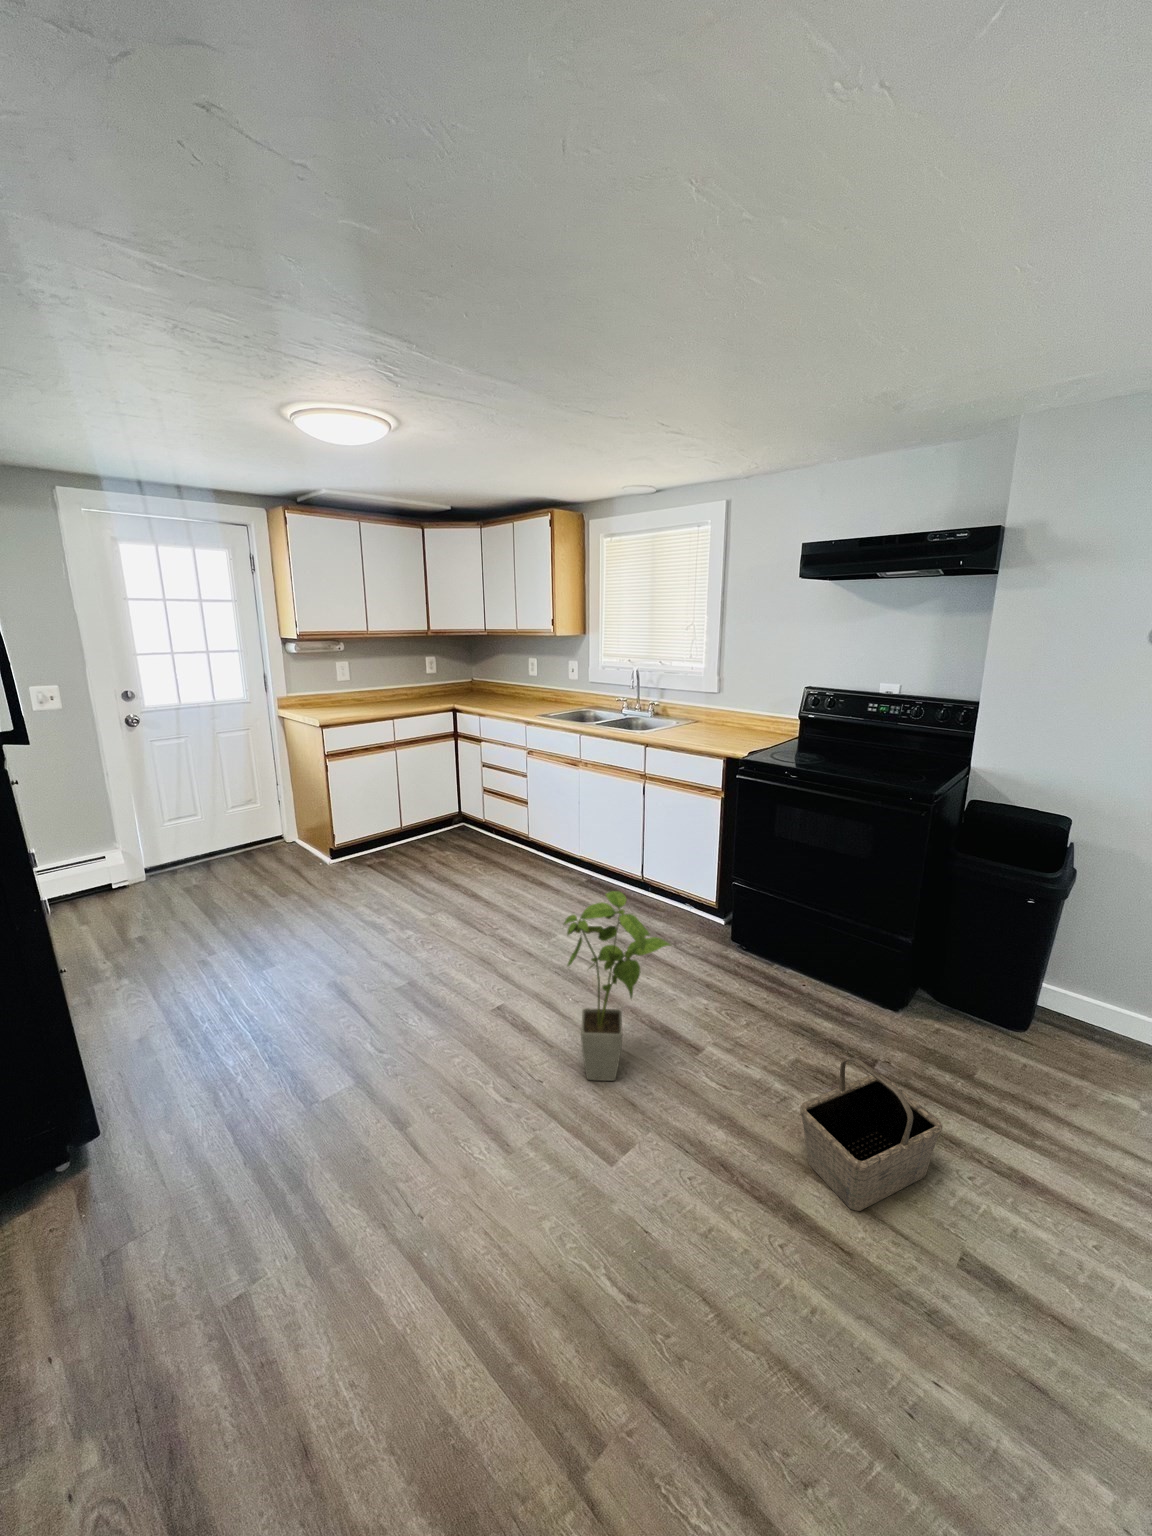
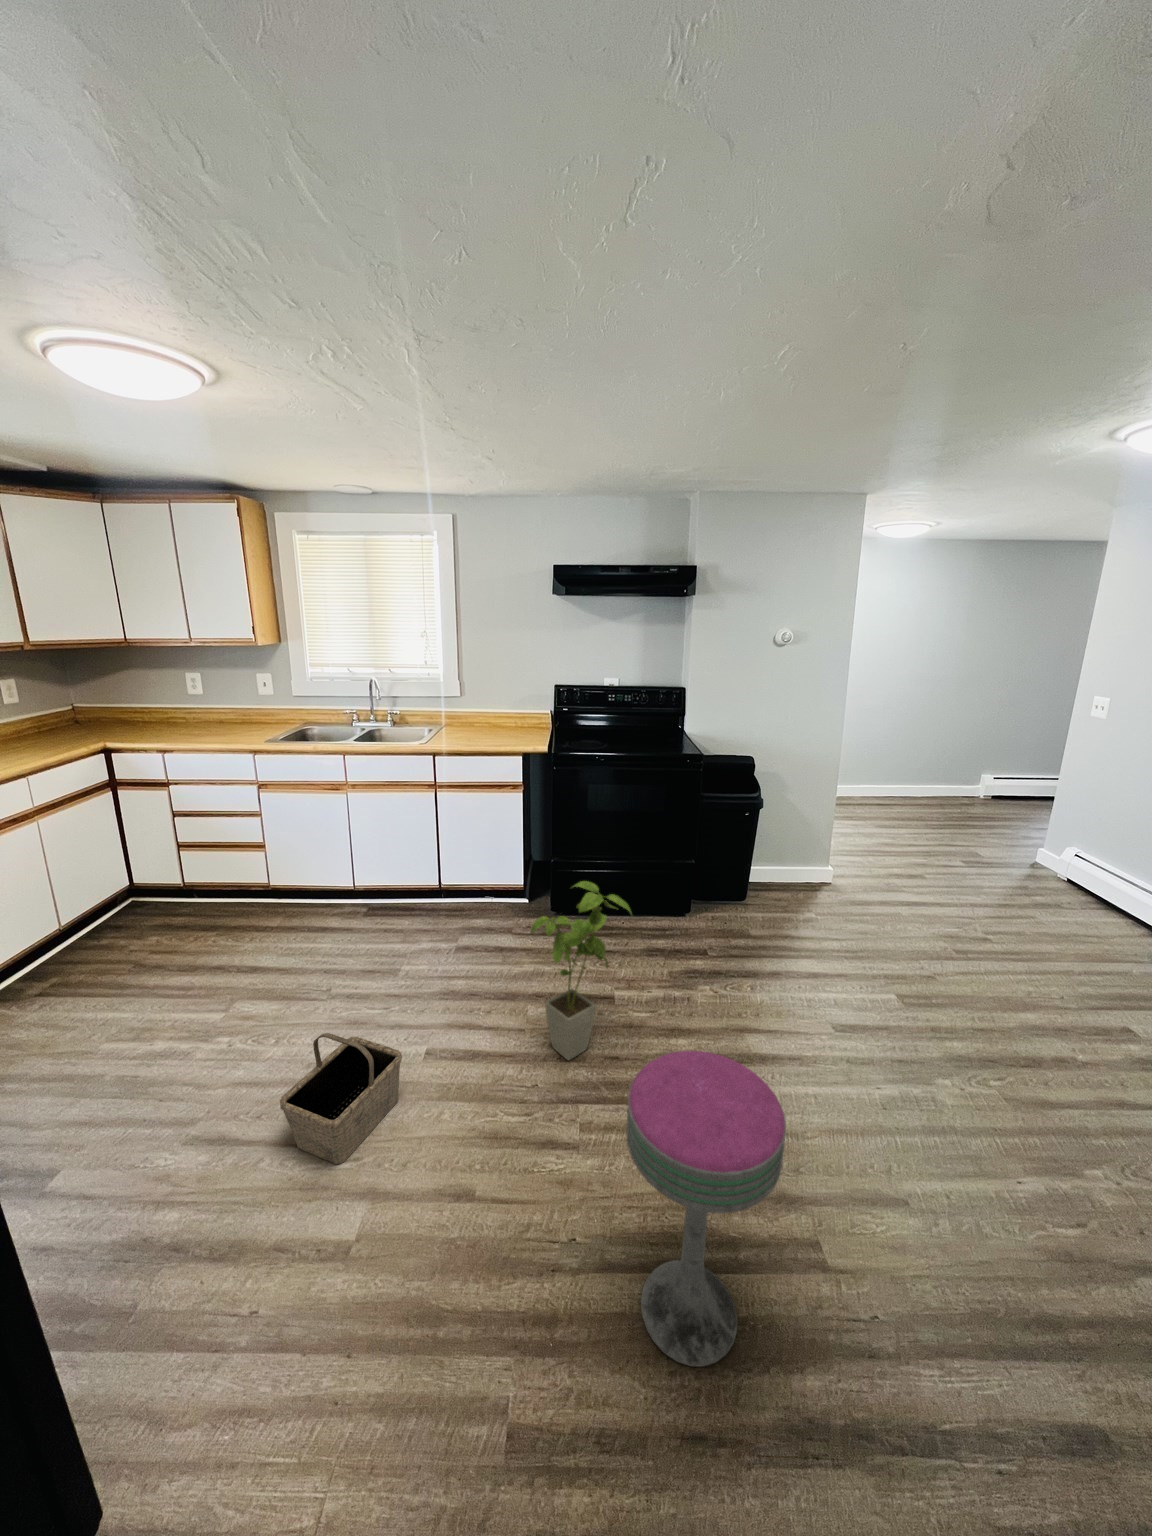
basket: present [800,1058,942,1211] -> present [280,1033,402,1165]
bar stool: none [310,1066,492,1424] -> present [626,1051,786,1367]

